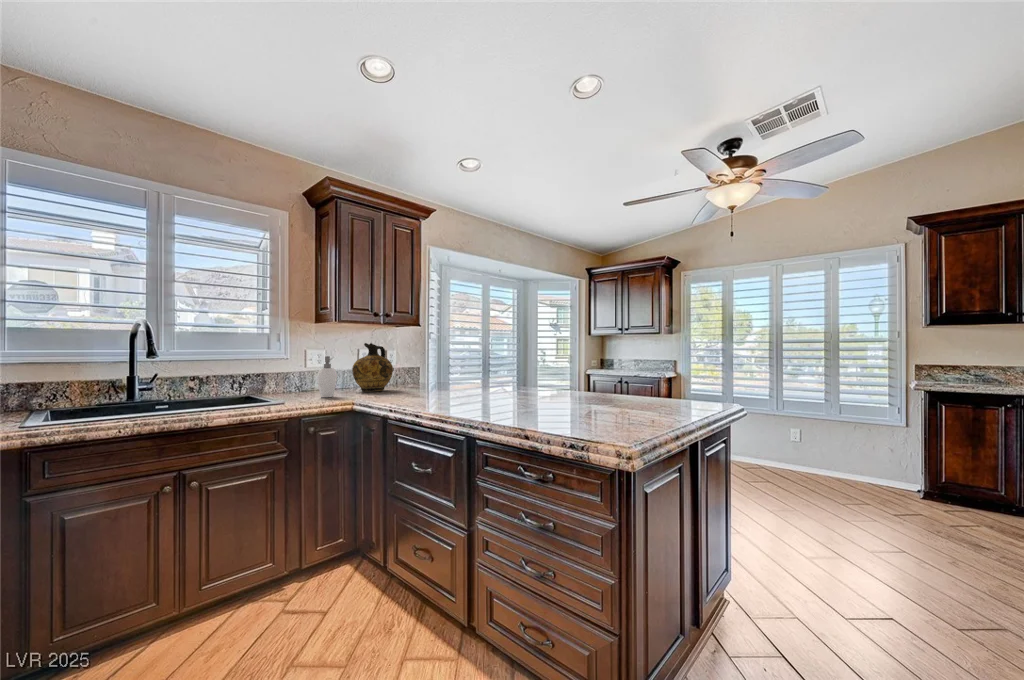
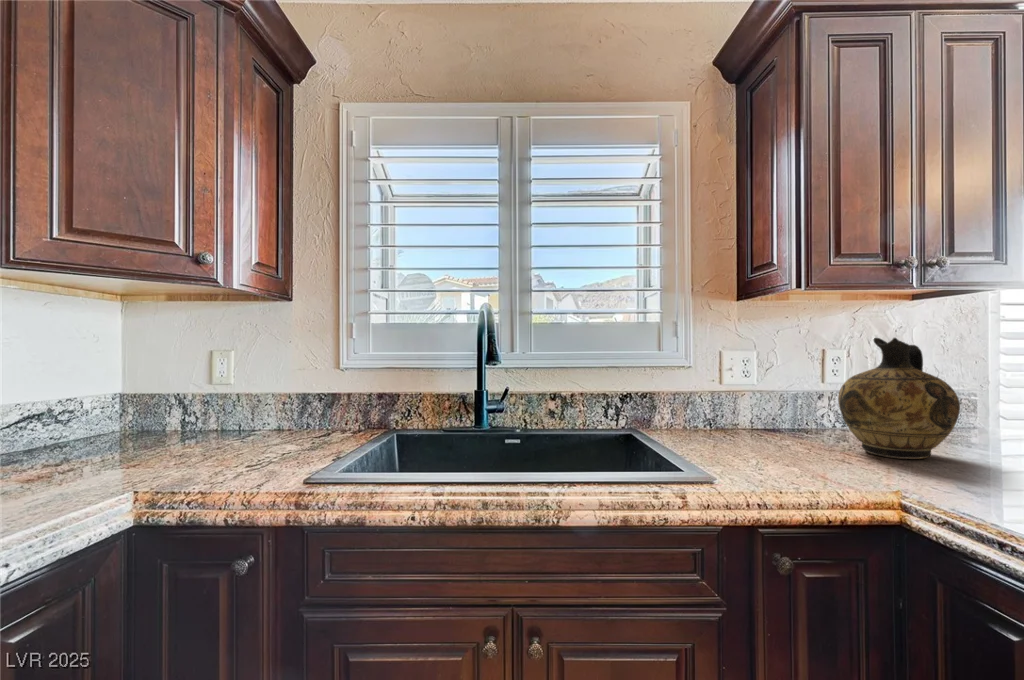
soap dispenser: present [317,356,337,397] -> none [774,371,840,471]

